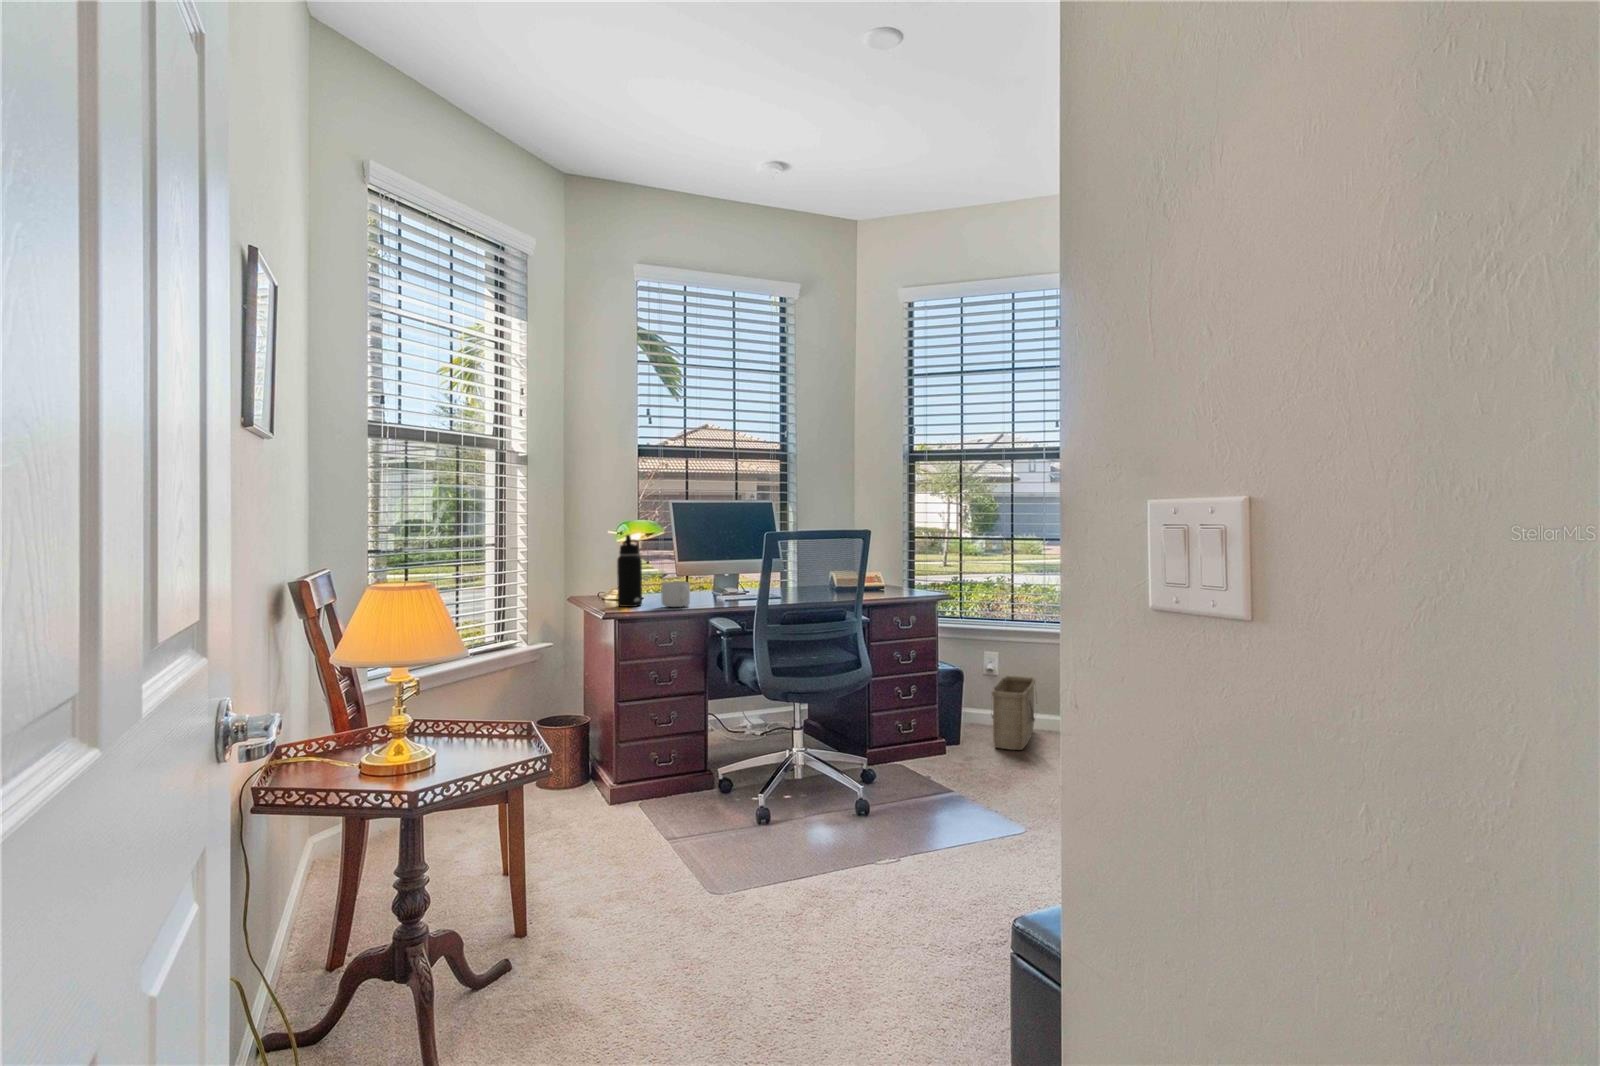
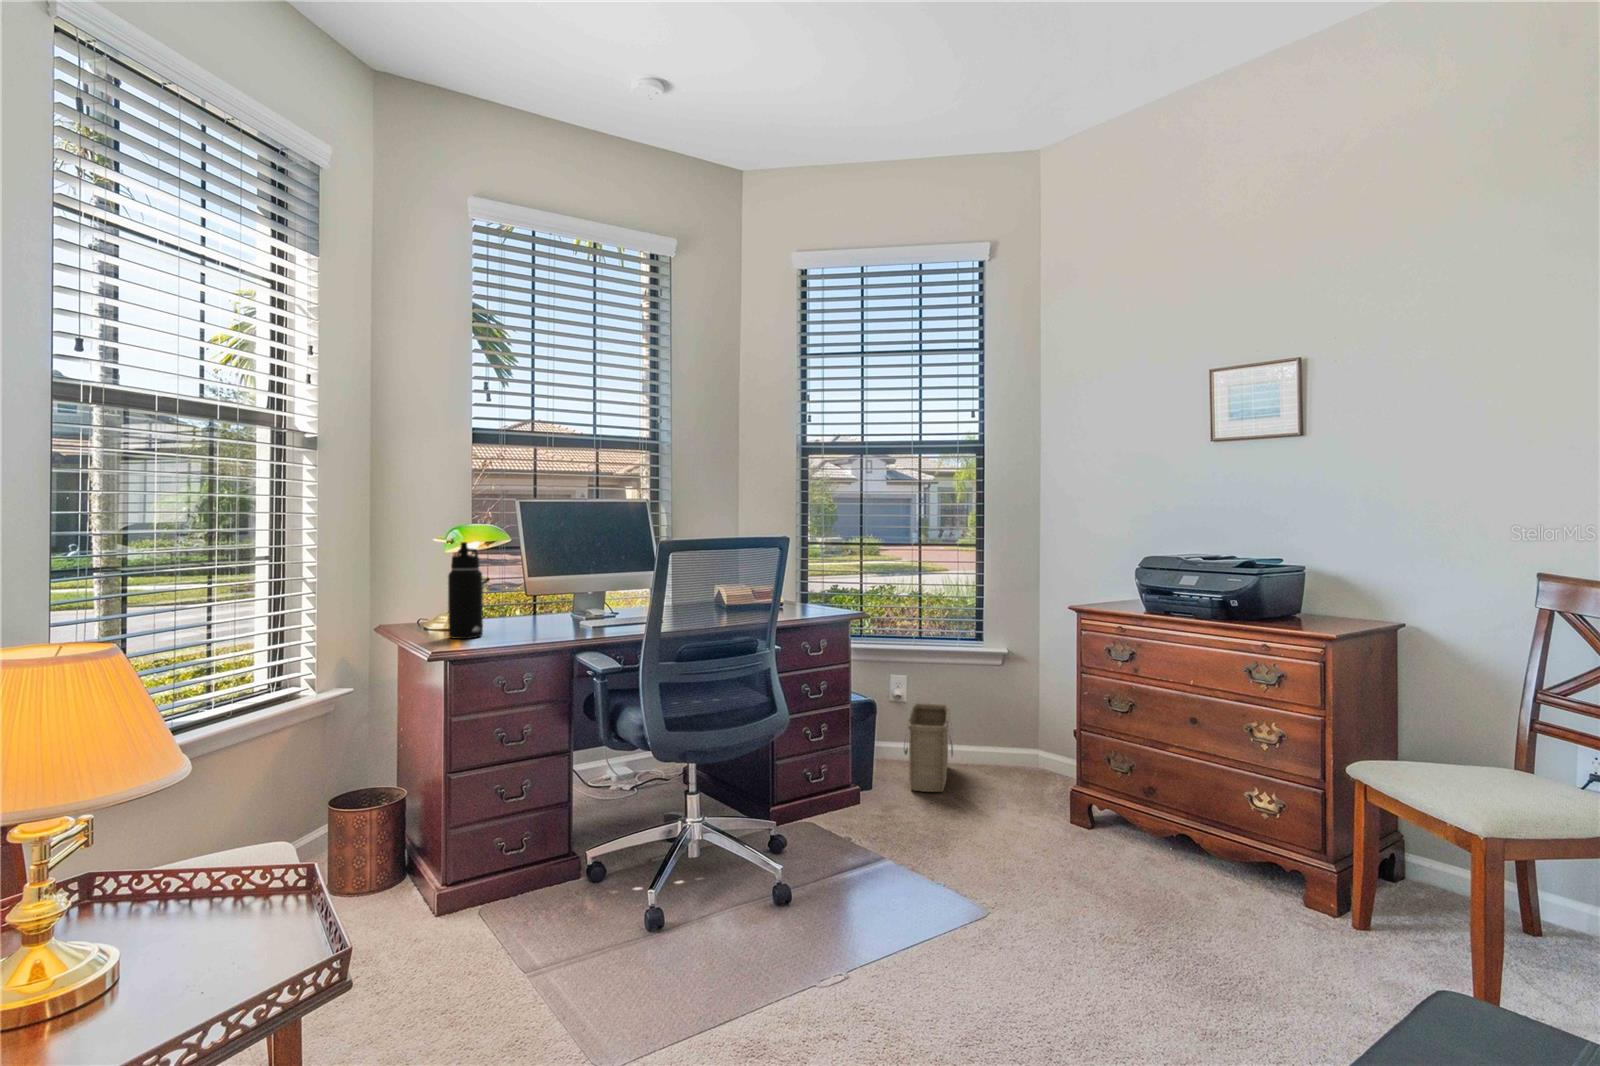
mug: present [661,581,690,607] -> none [511,603,550,638]

